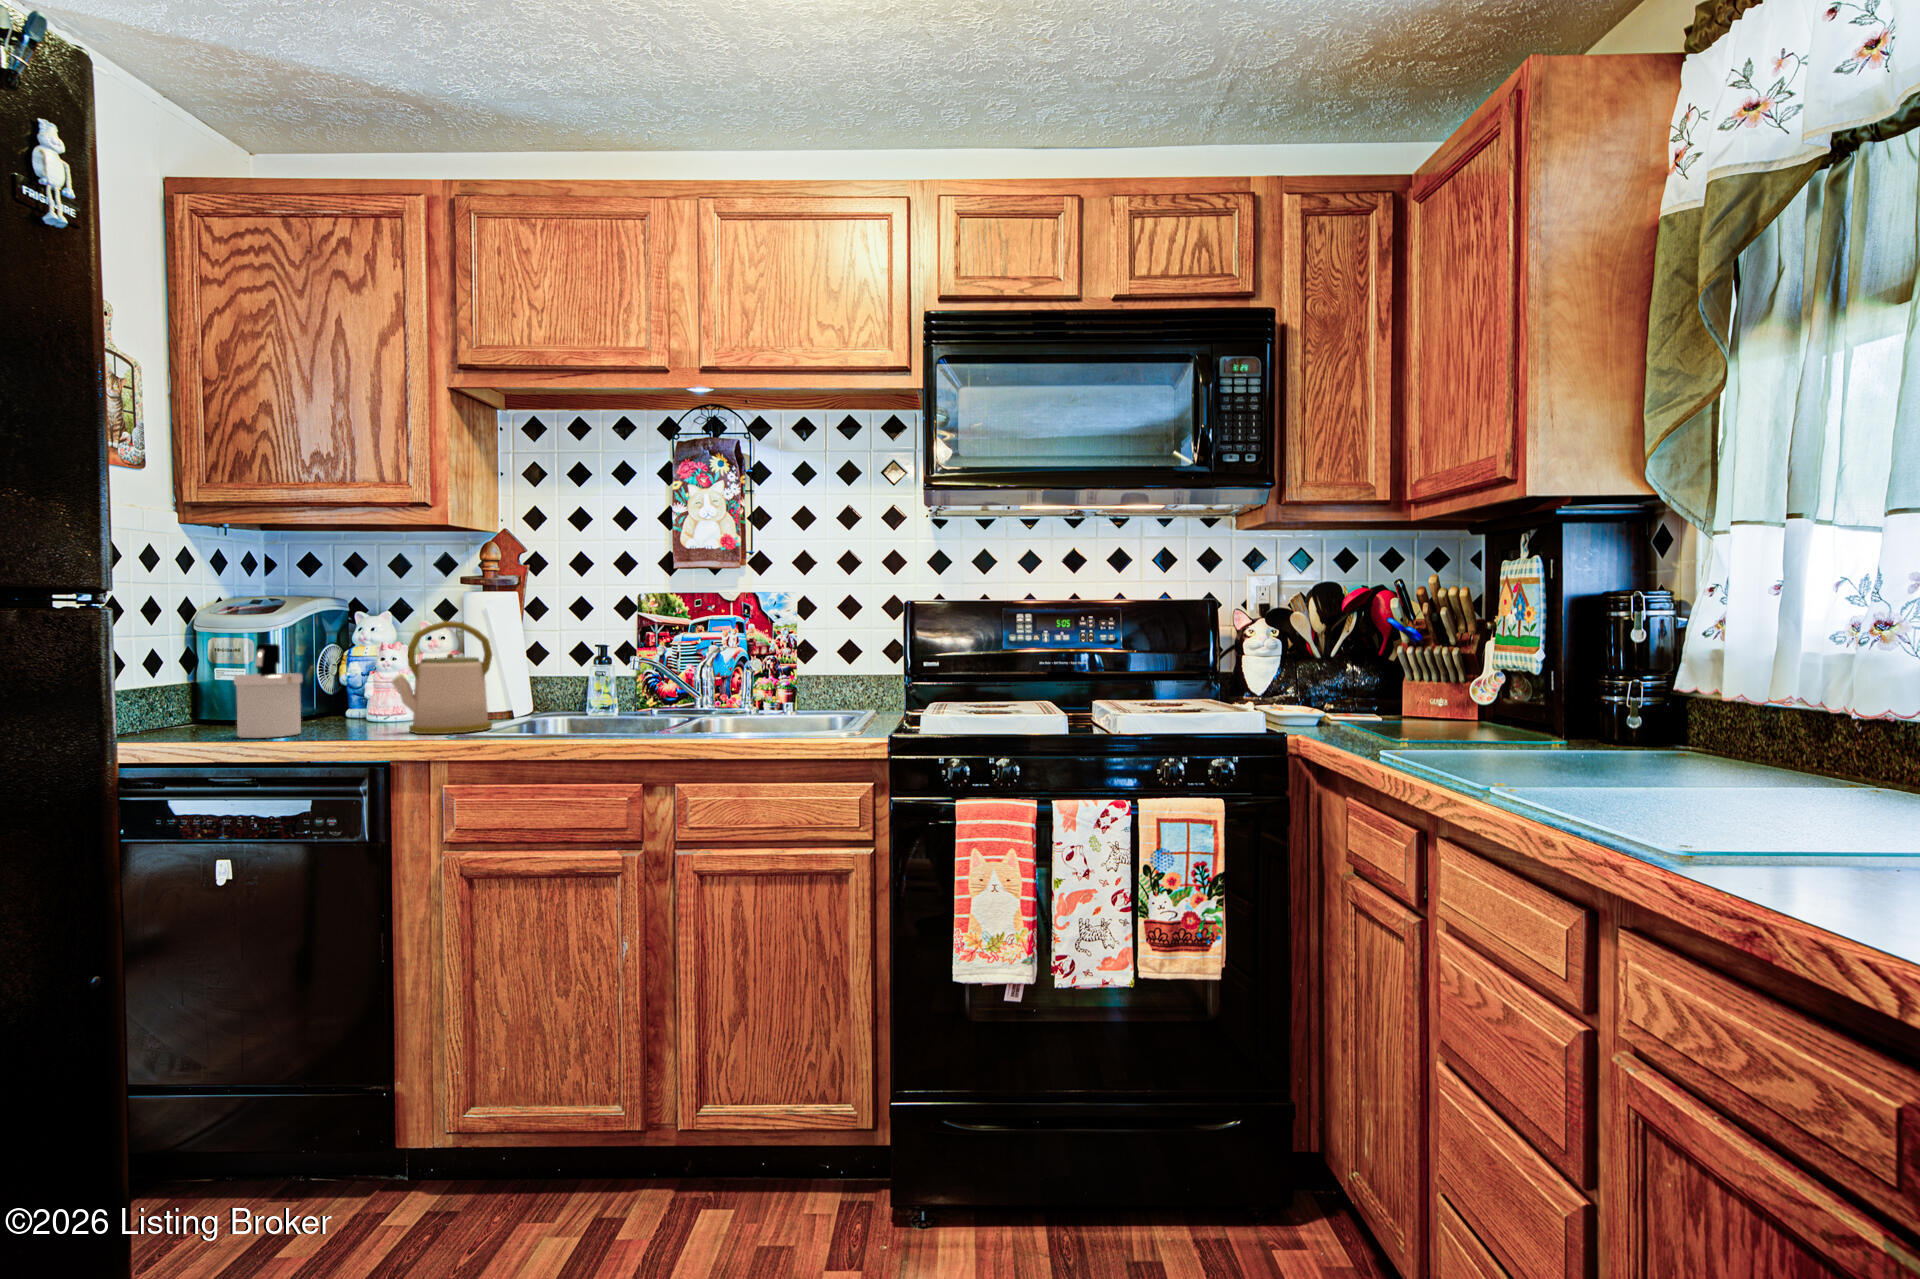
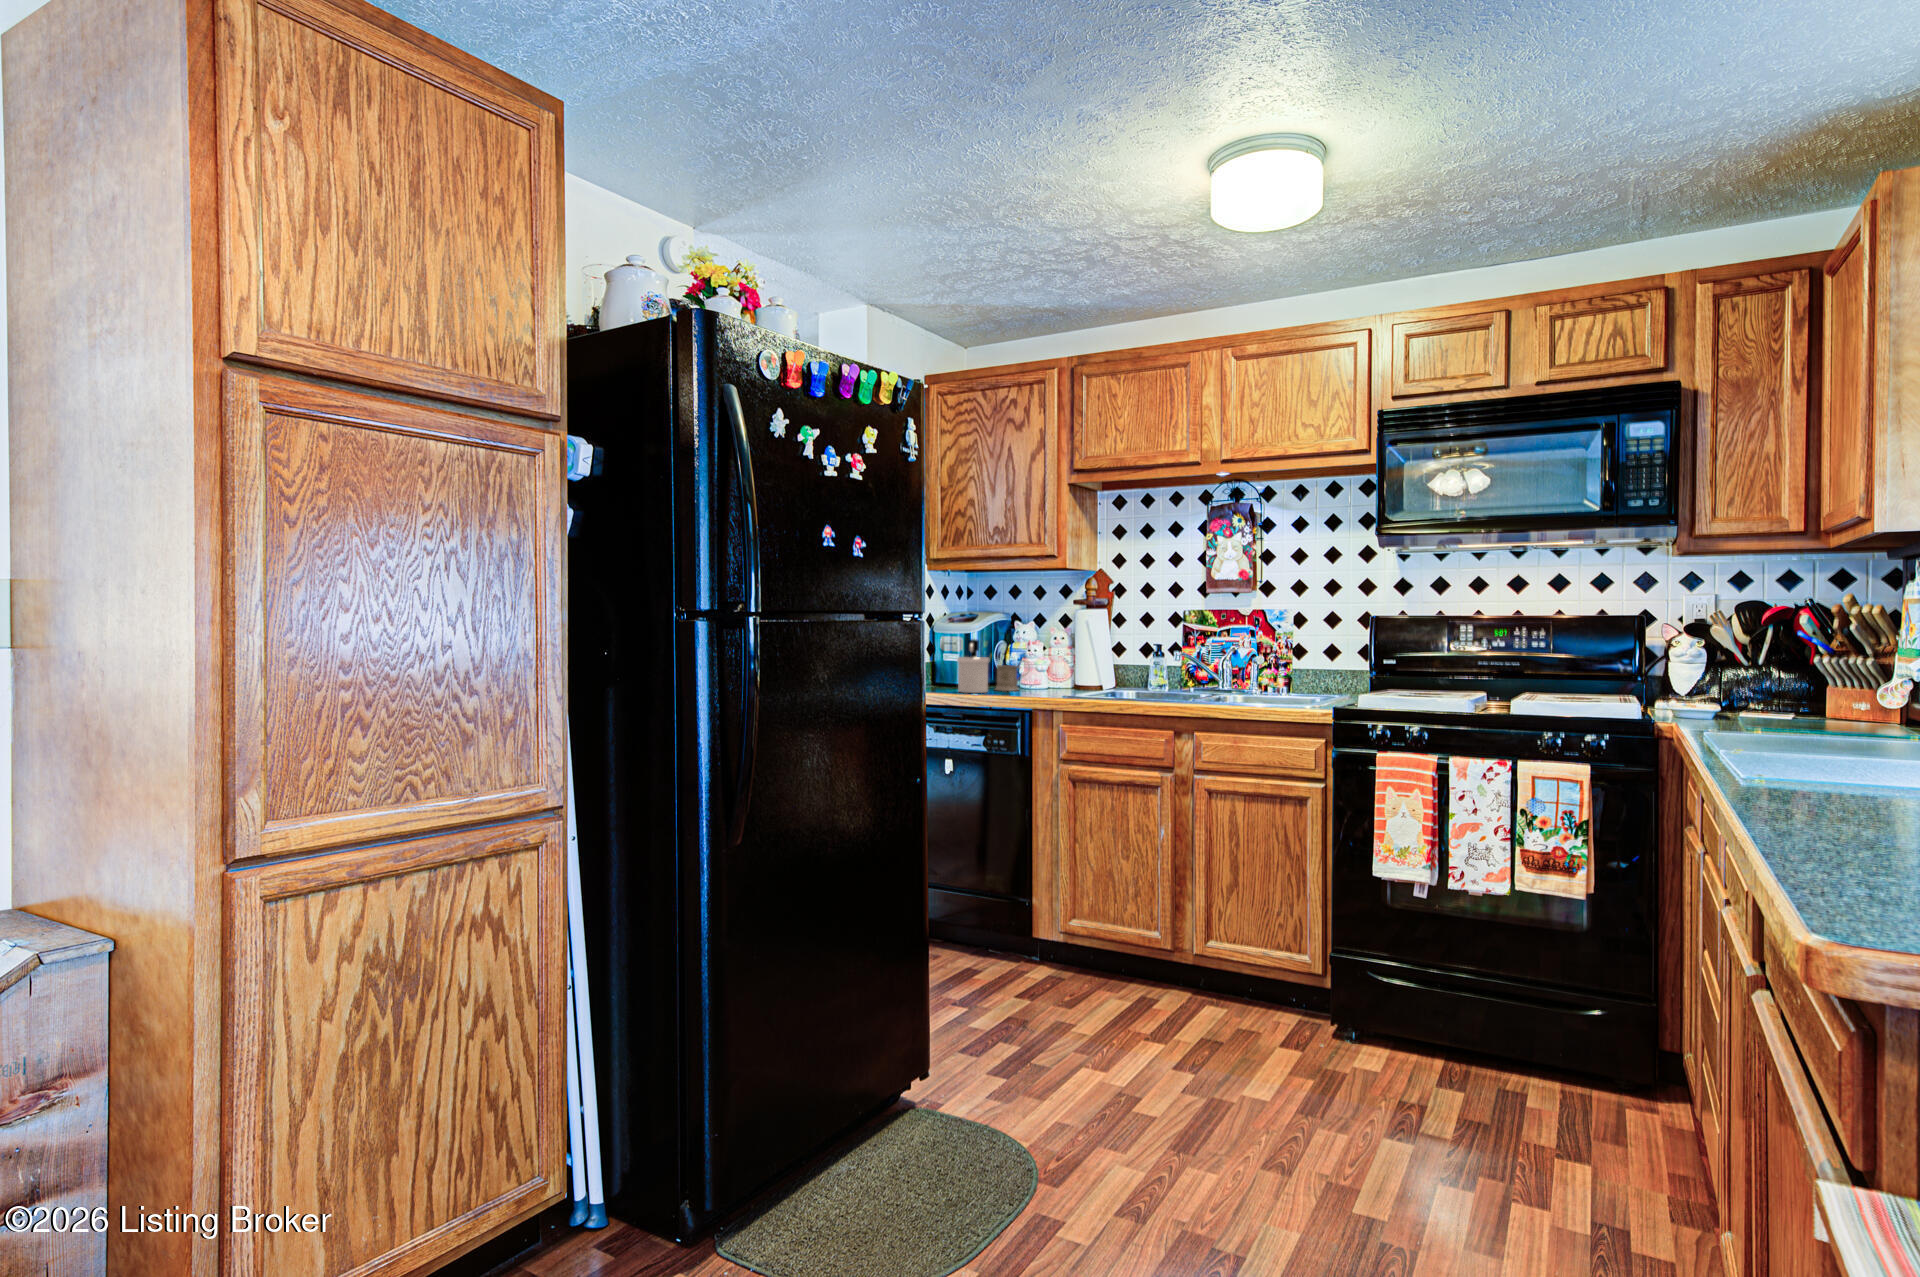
kettle: present [392,621,492,734] -> none [1035,627,1091,696]
mug: none [318,674,386,727] -> present [996,660,1025,691]

